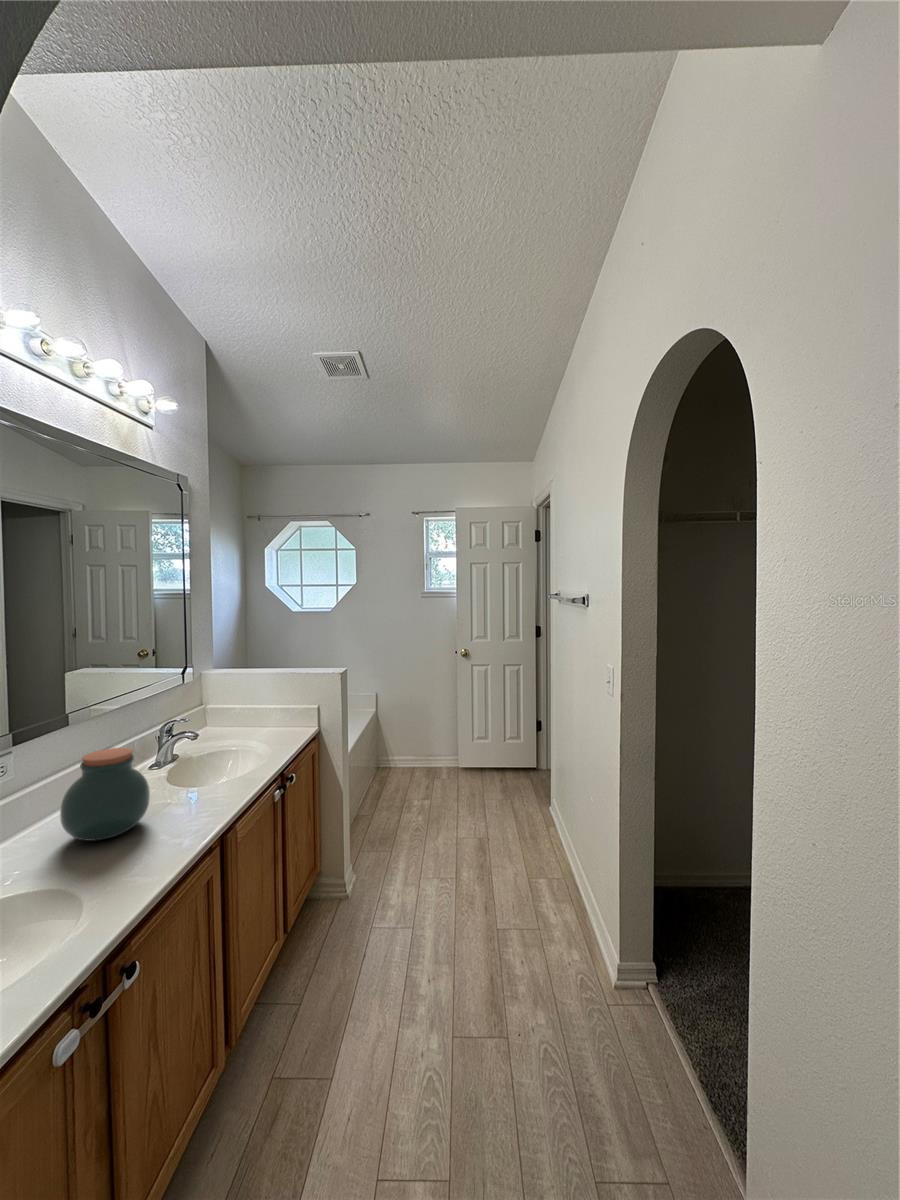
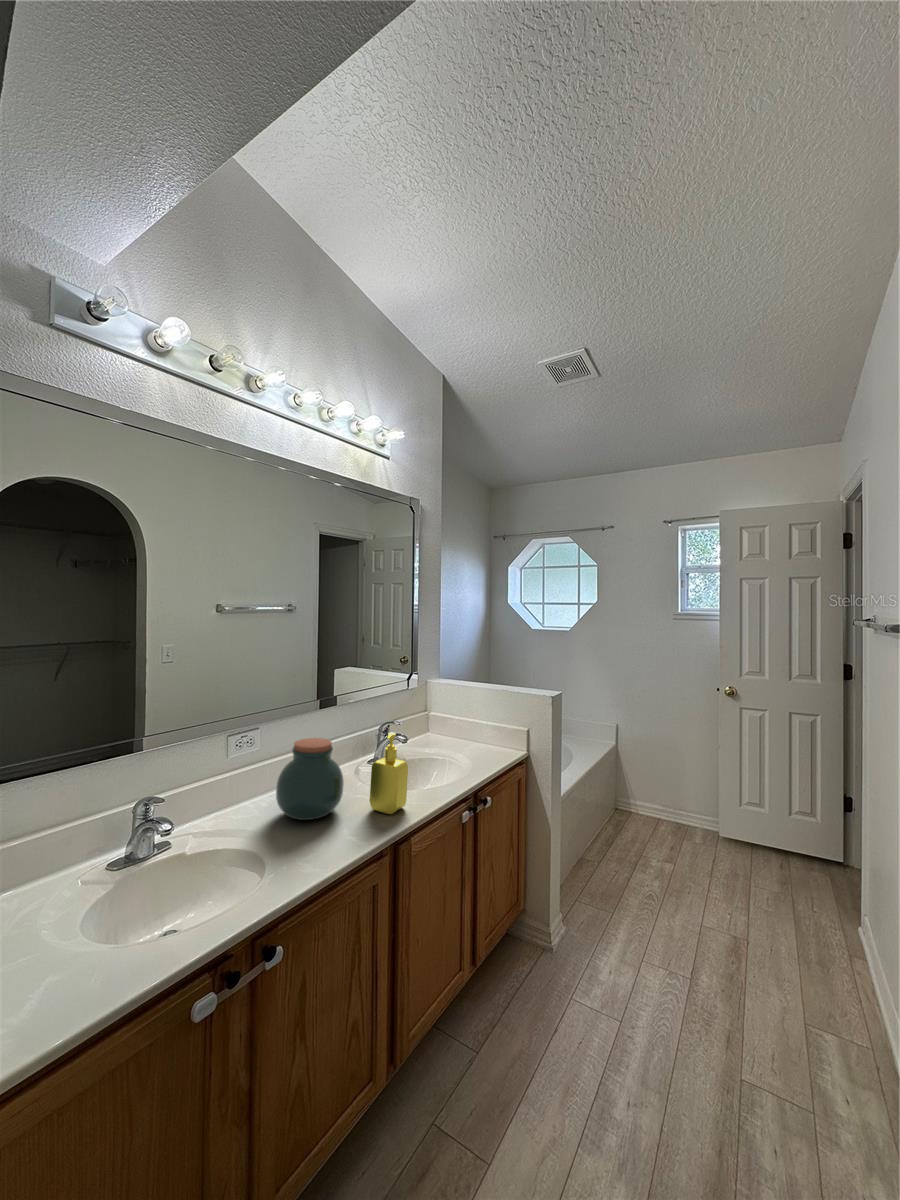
soap dispenser: none [181,727,223,809] -> present [370,732,408,814]

